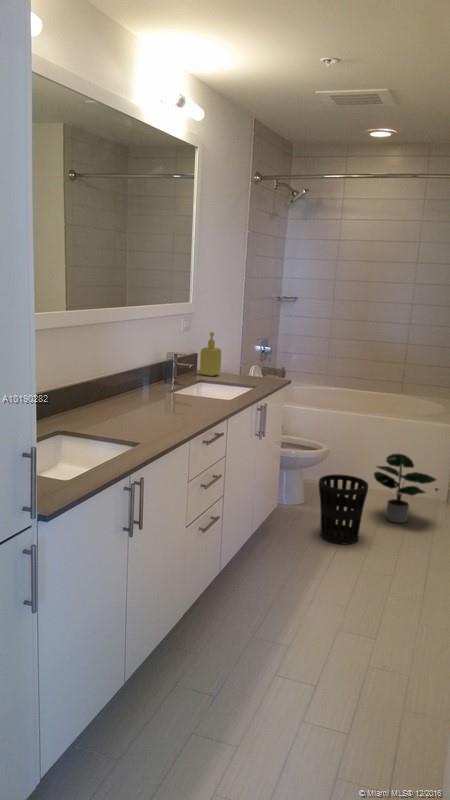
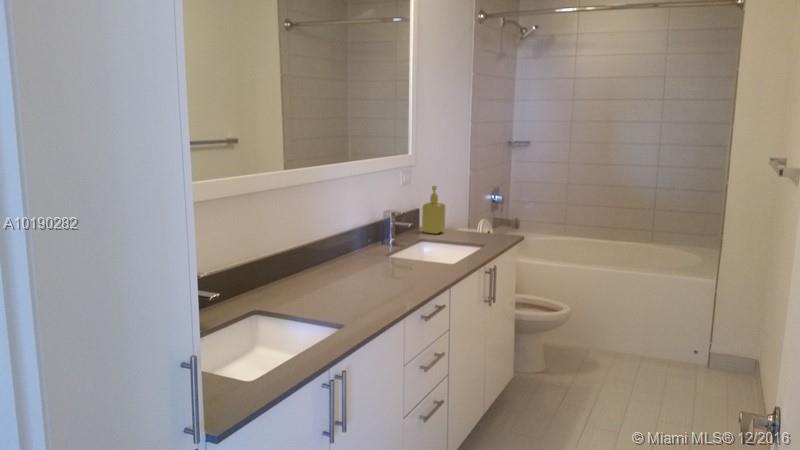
potted plant: present [374,453,436,523] -> none [620,314,695,394]
wastebasket: present [319,474,368,544] -> none [558,341,616,421]

